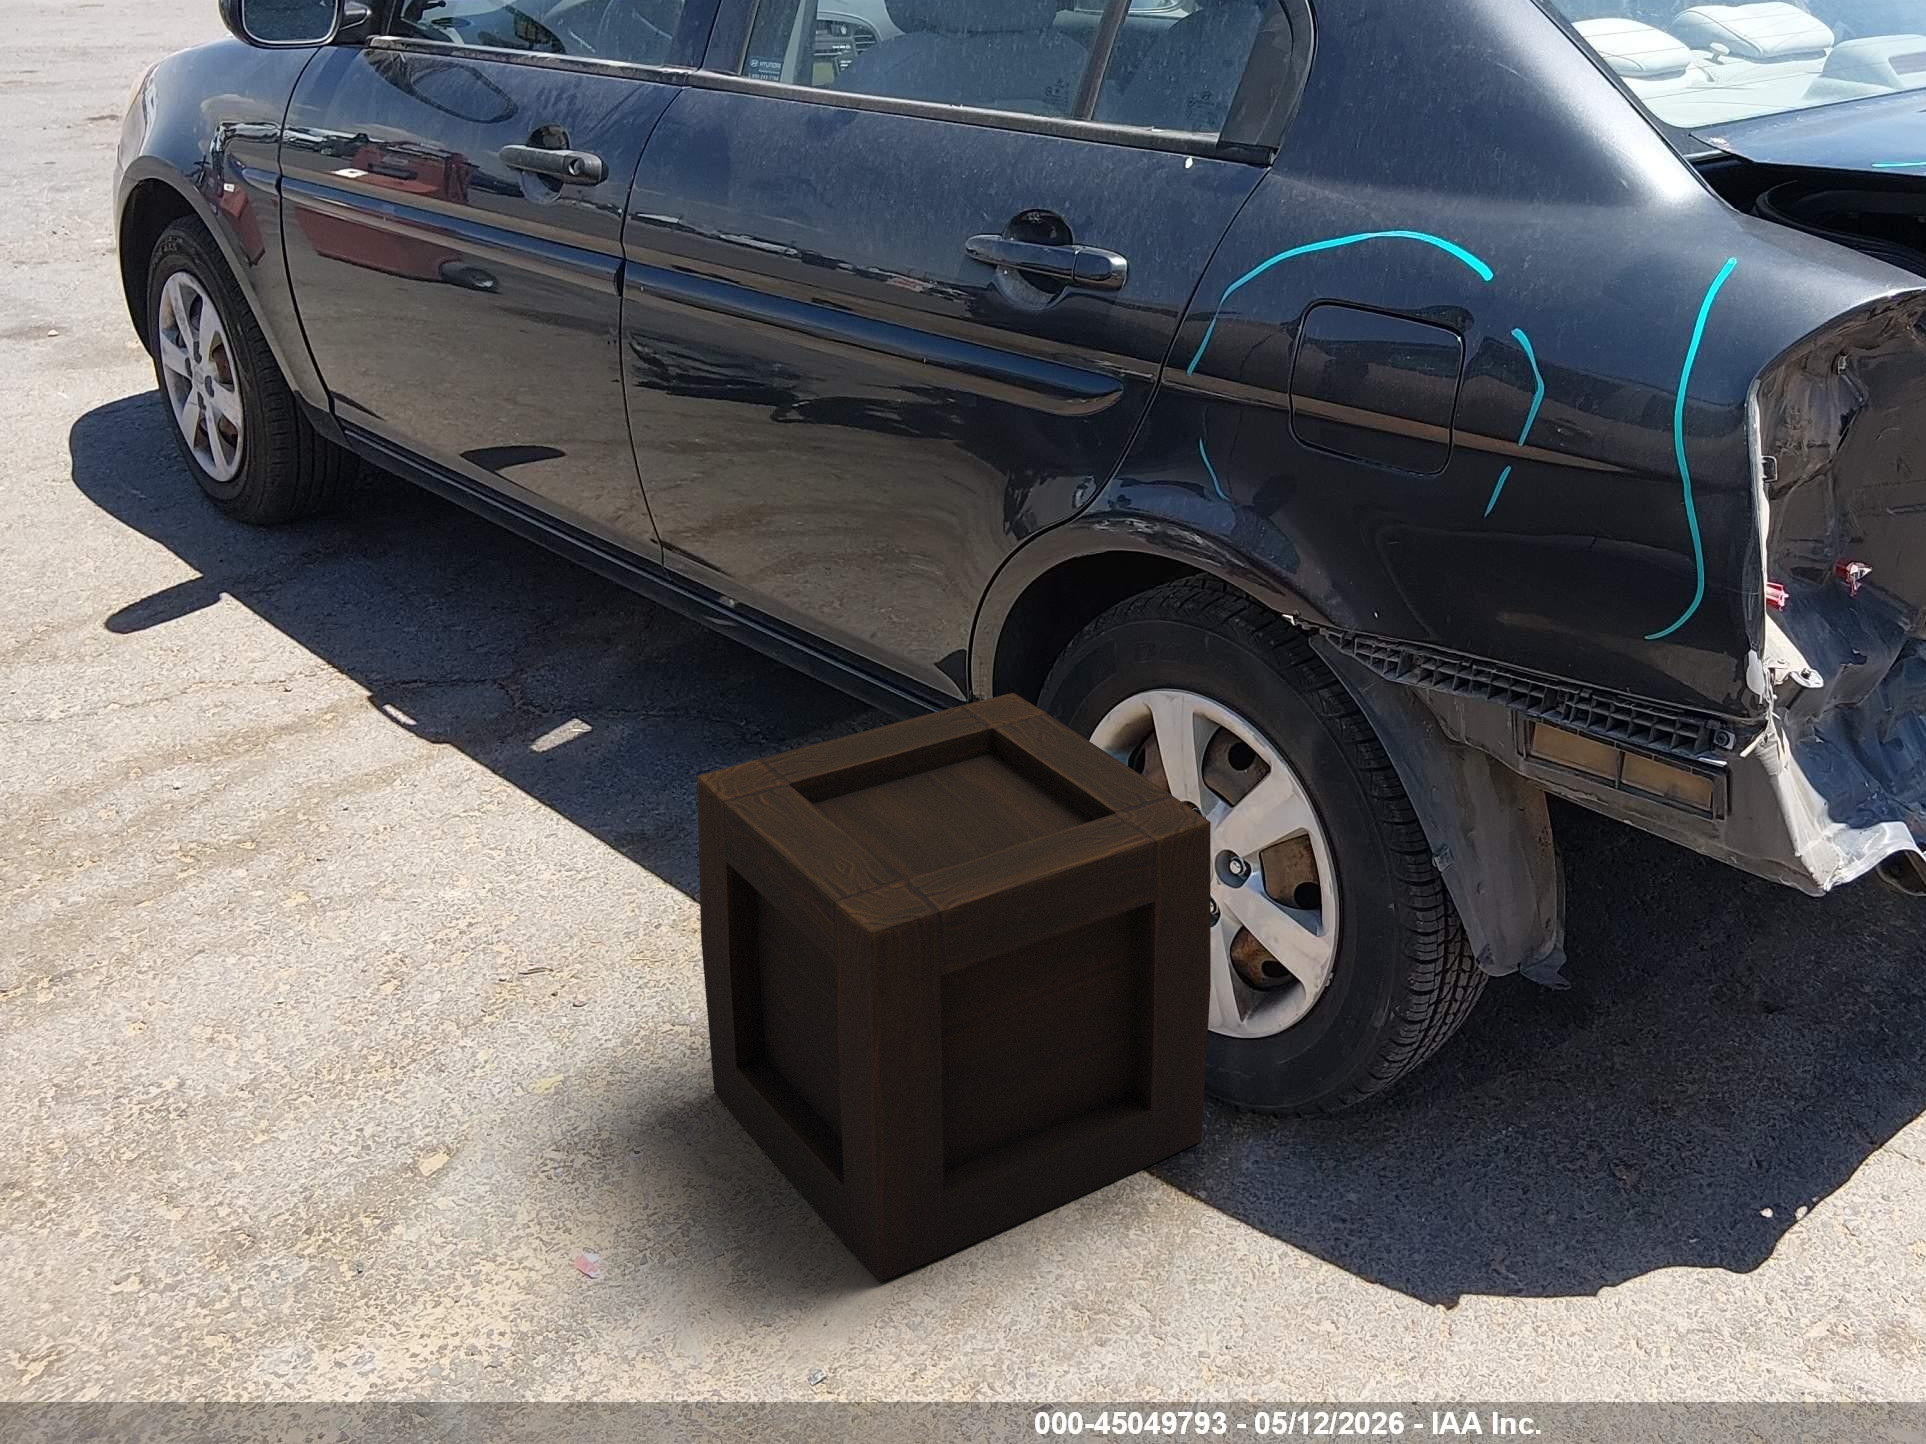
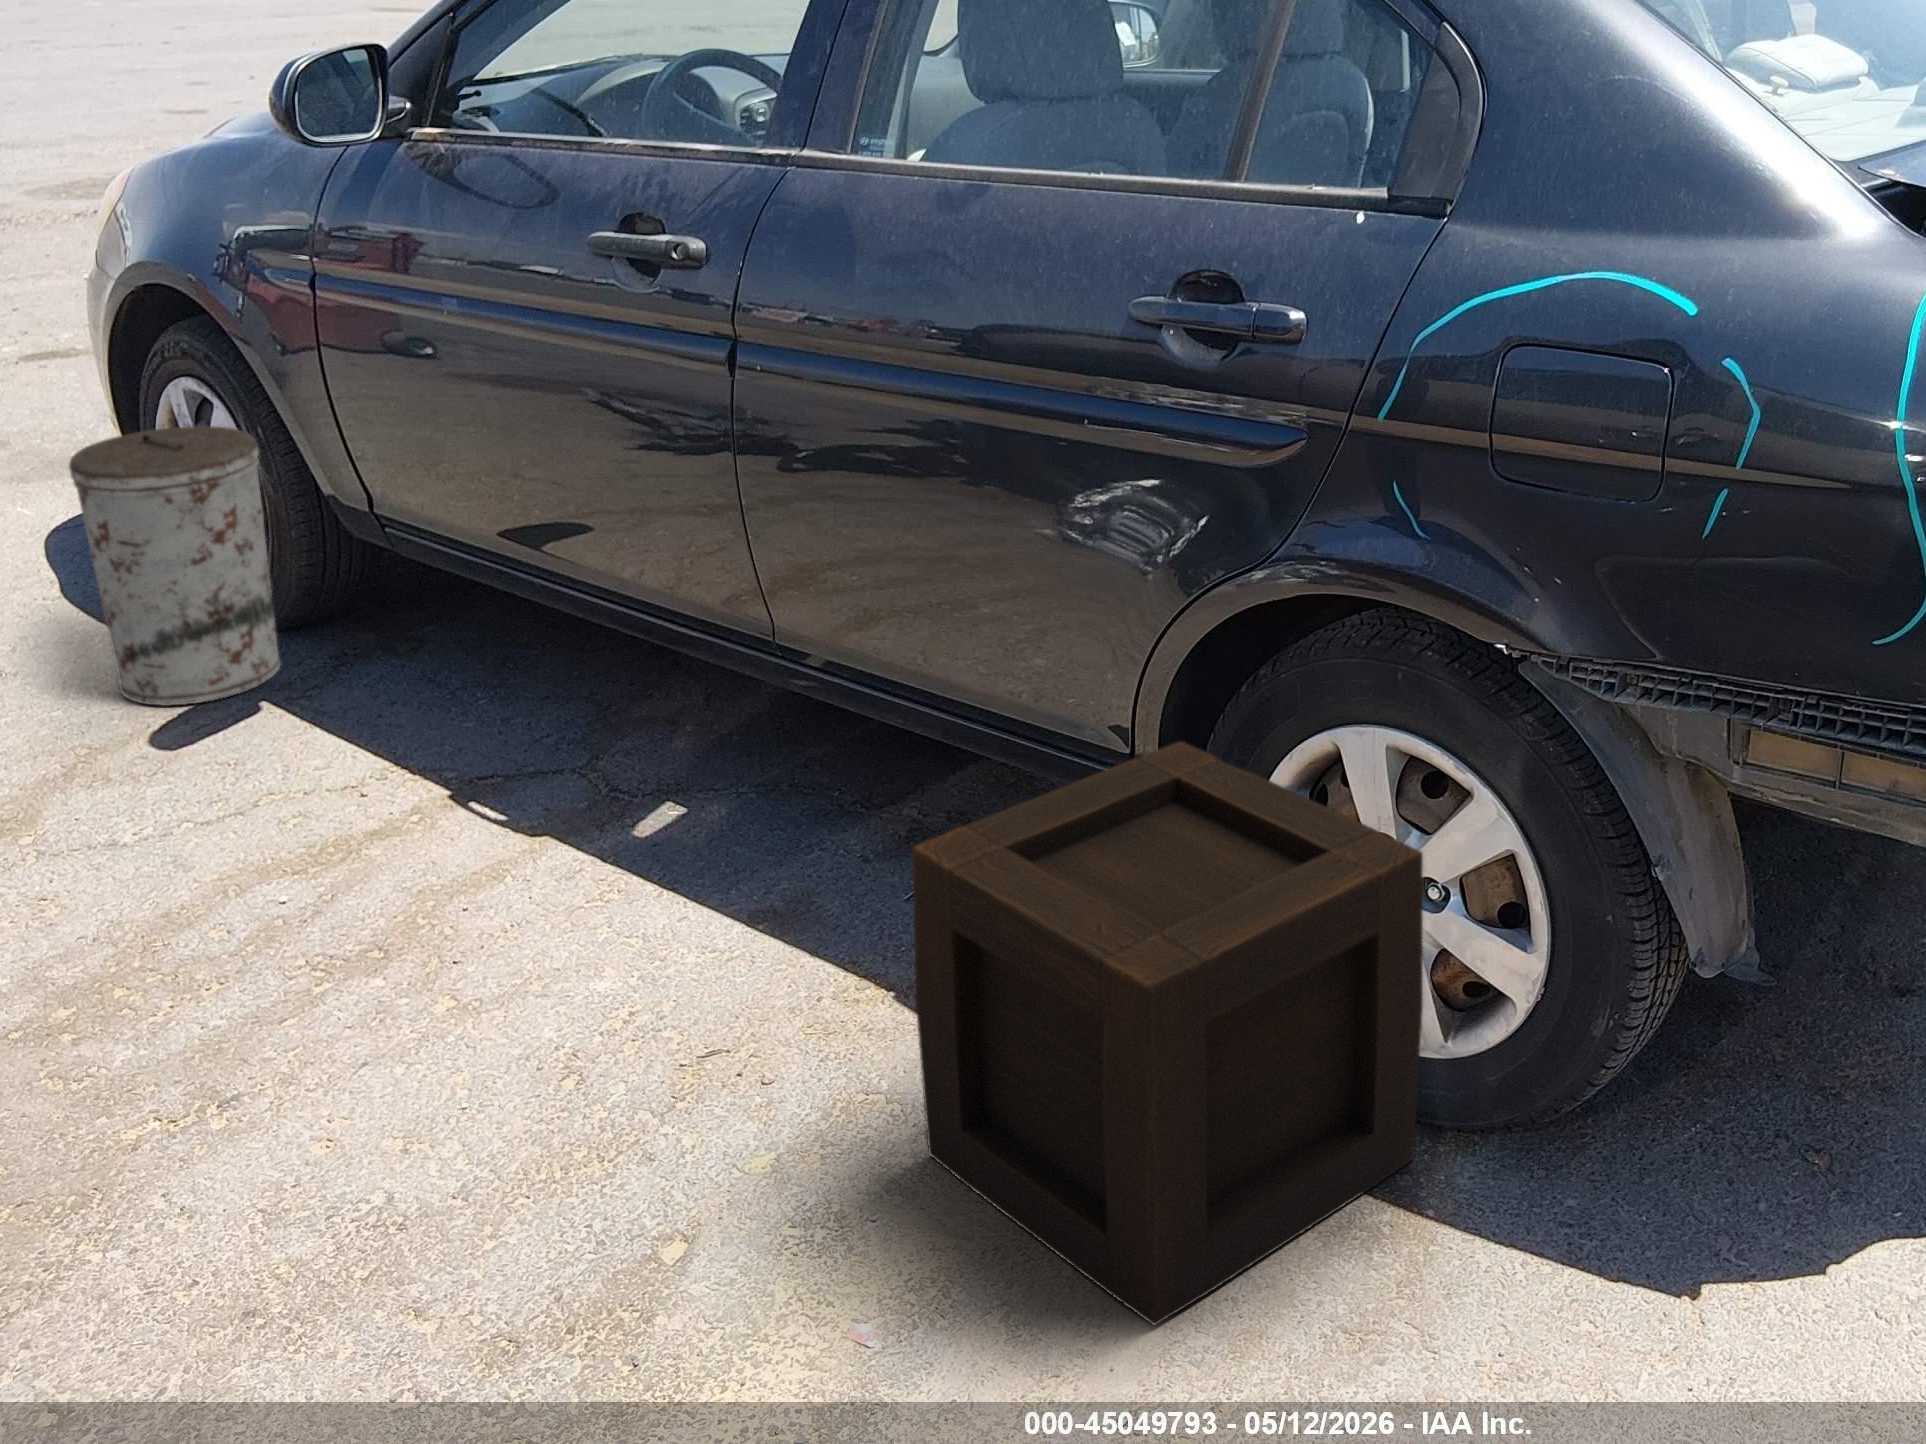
trash can: none [44,322,248,596] -> present [69,426,281,706]

